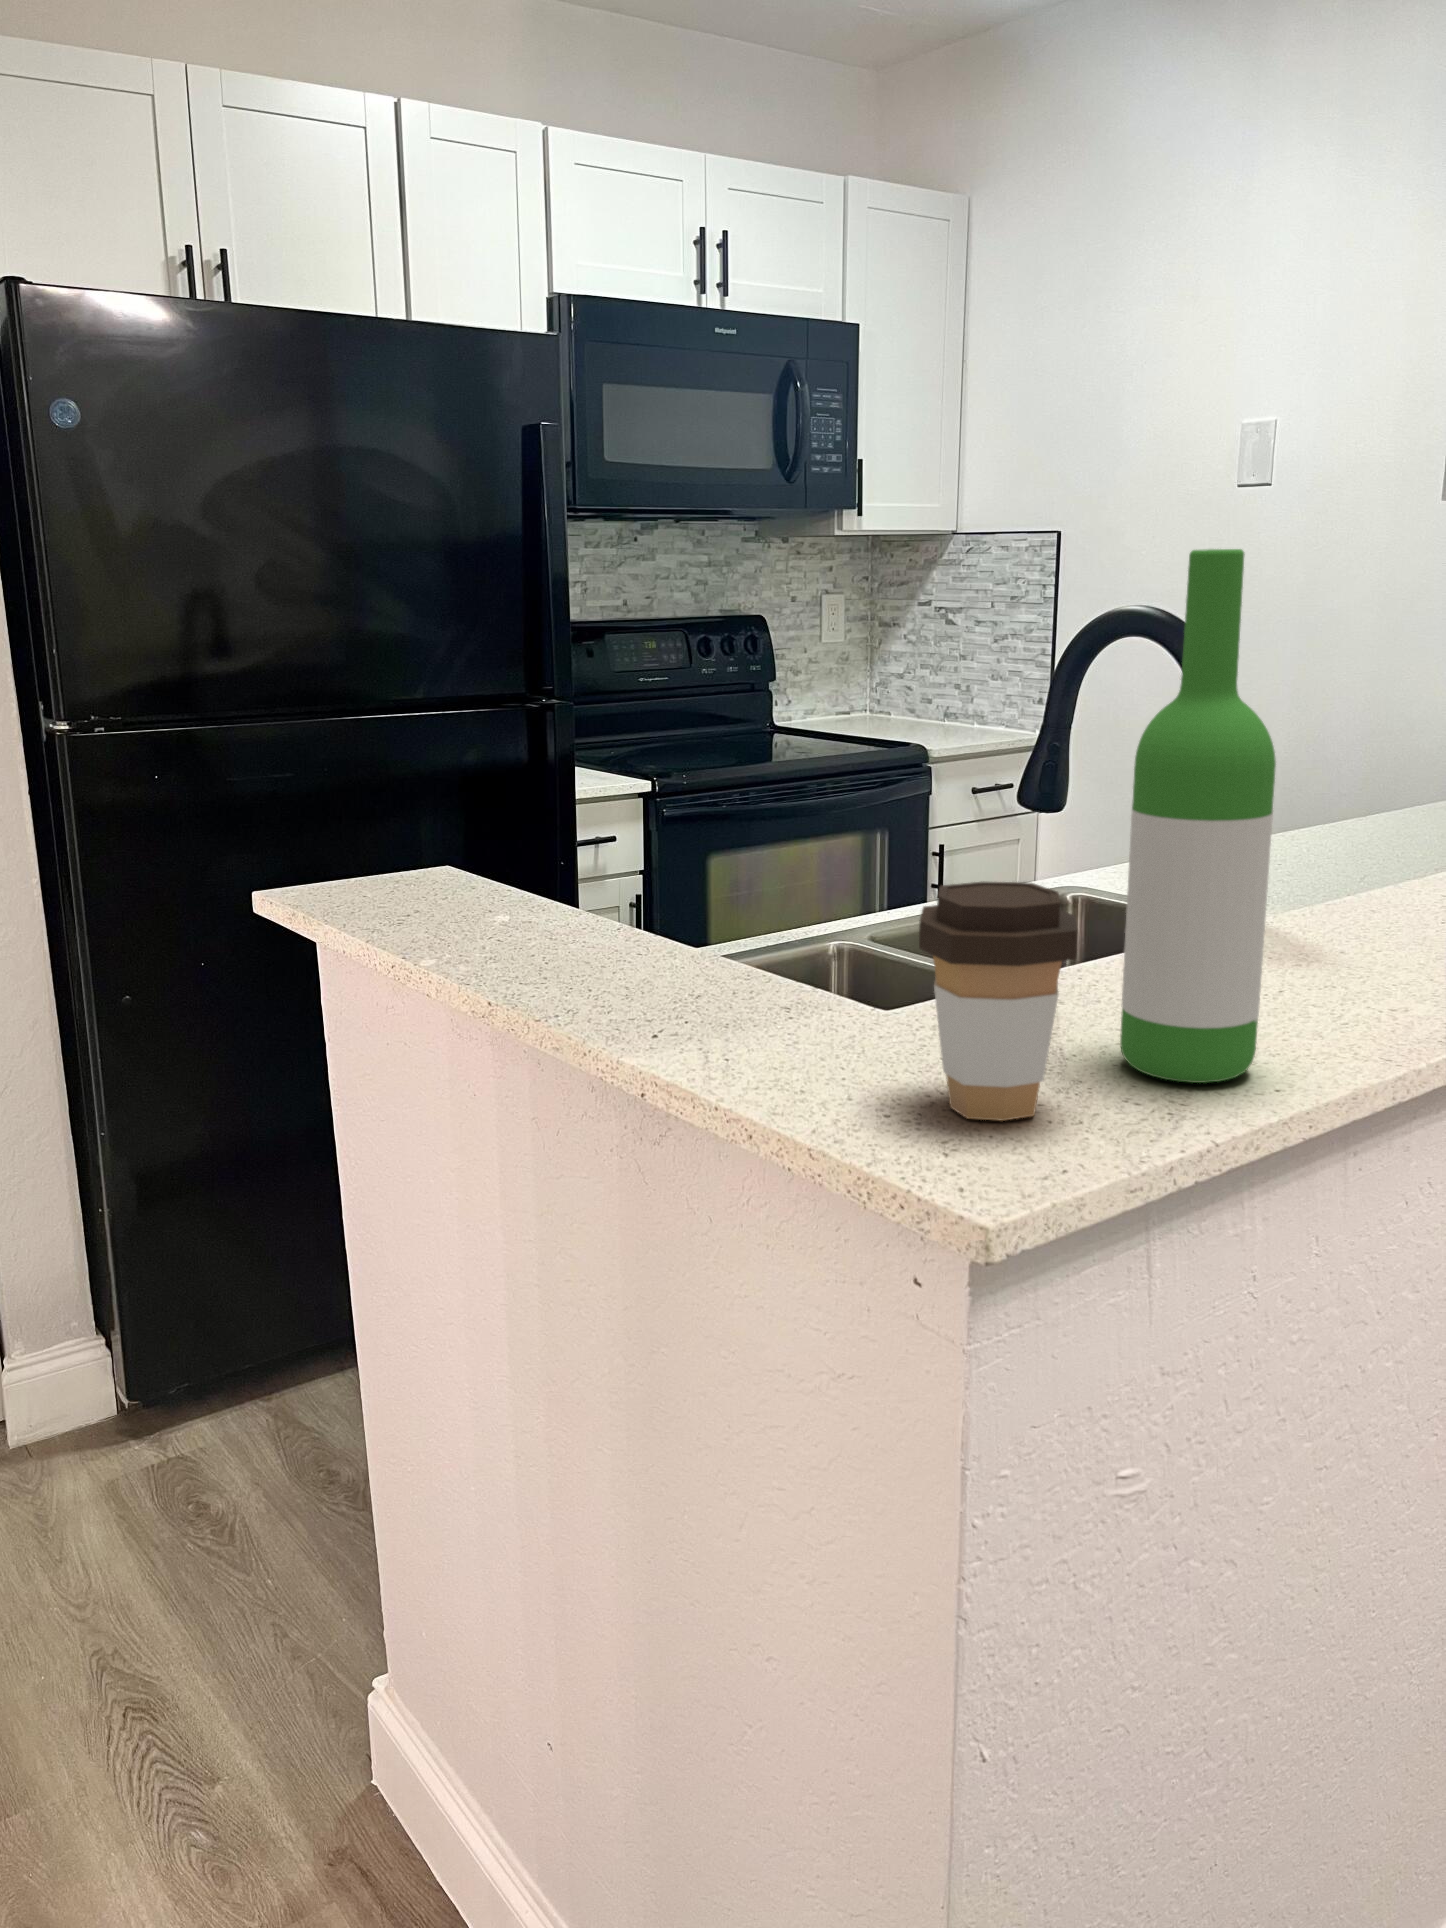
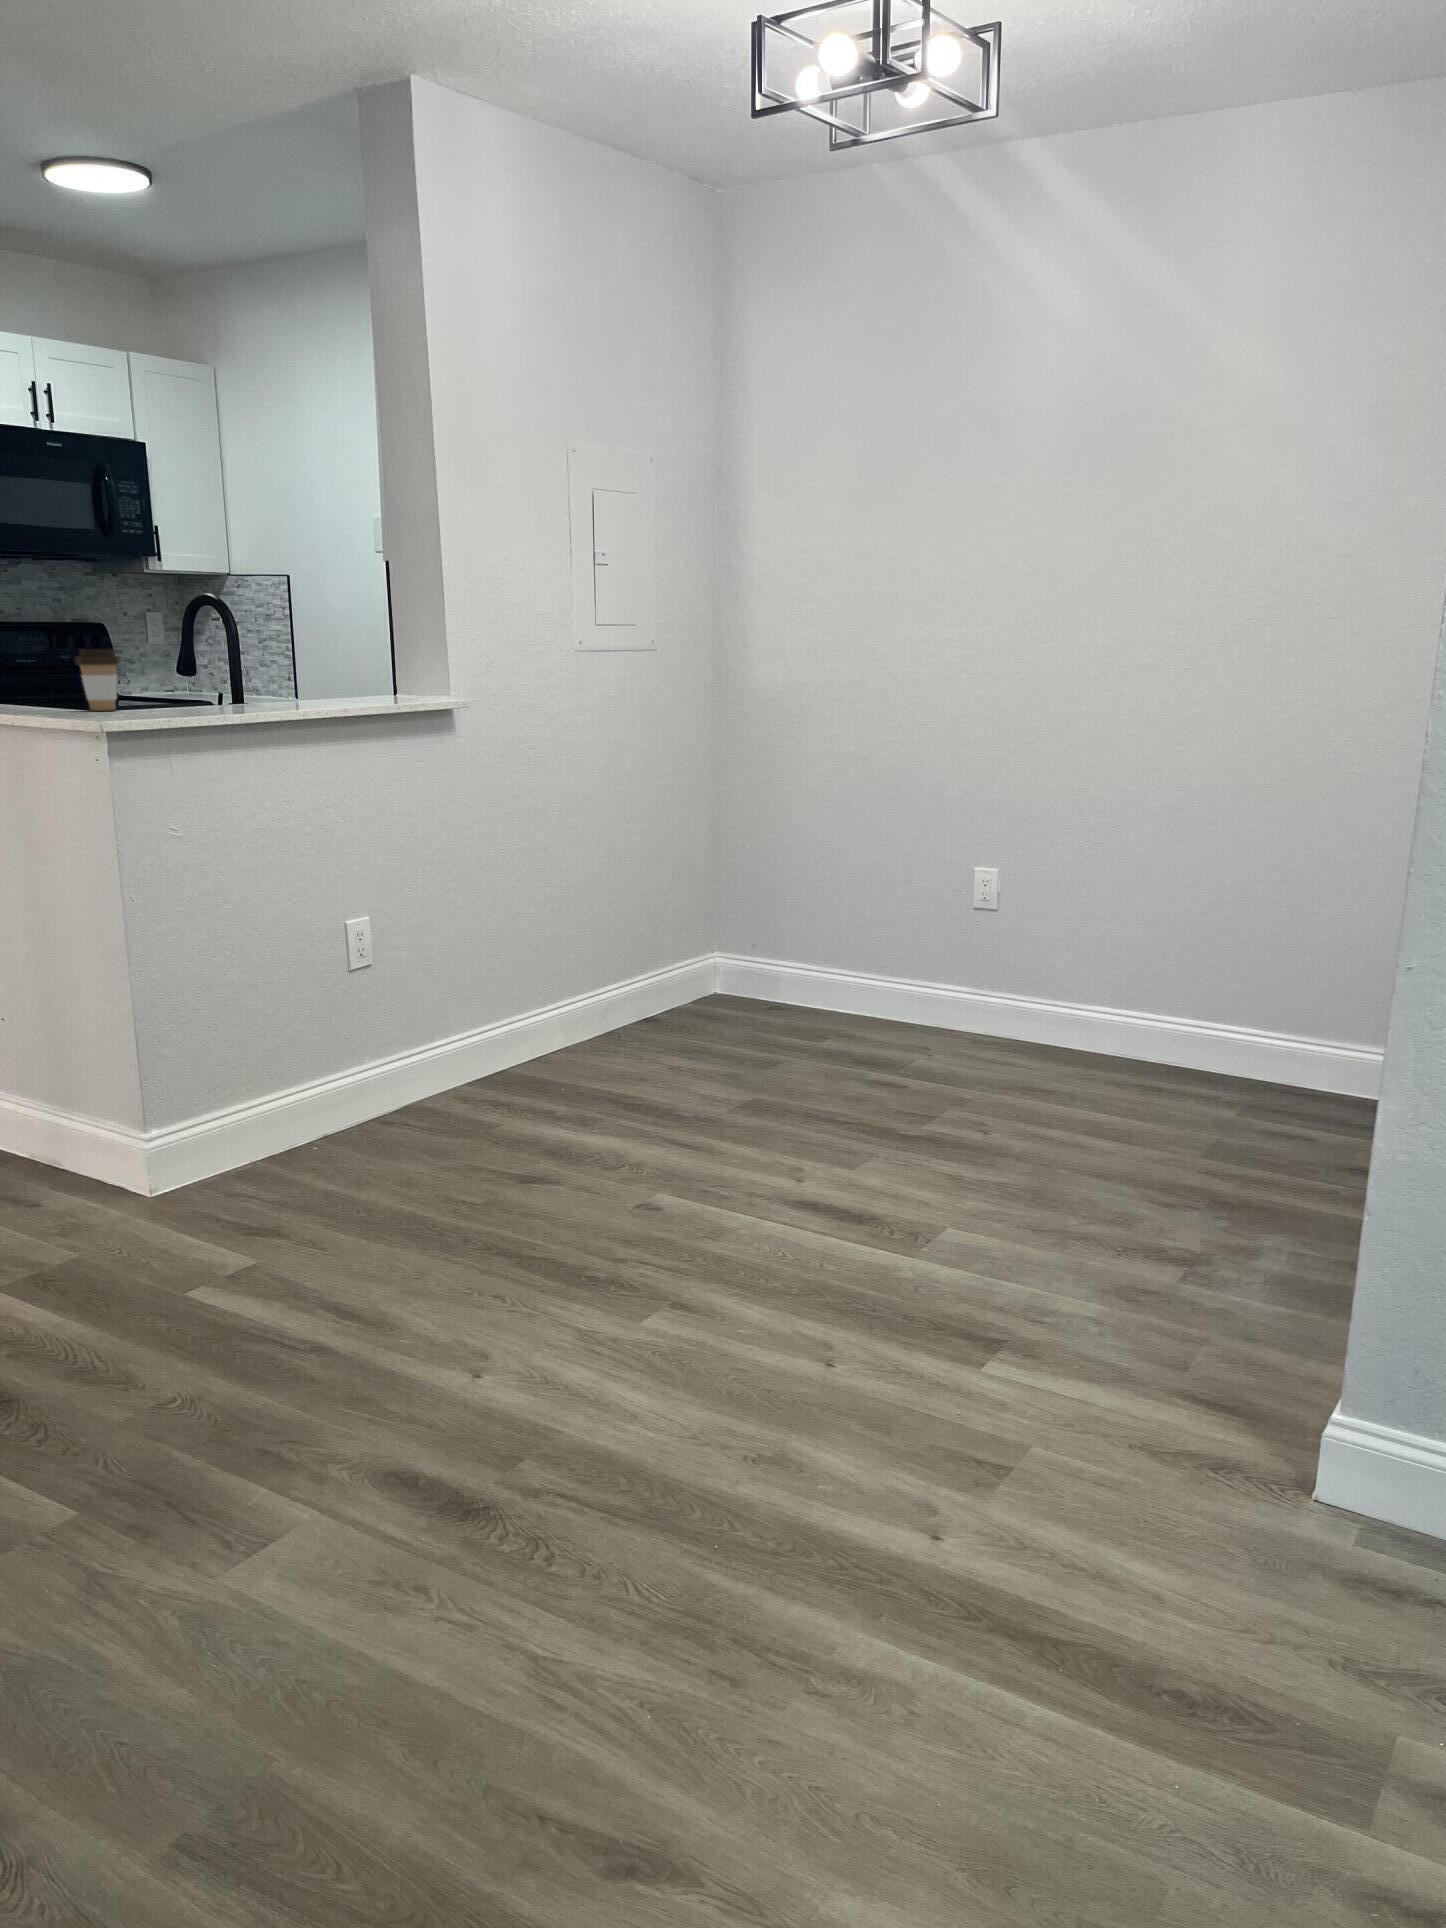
wine bottle: present [1120,549,1276,1083] -> none [141,560,187,709]

